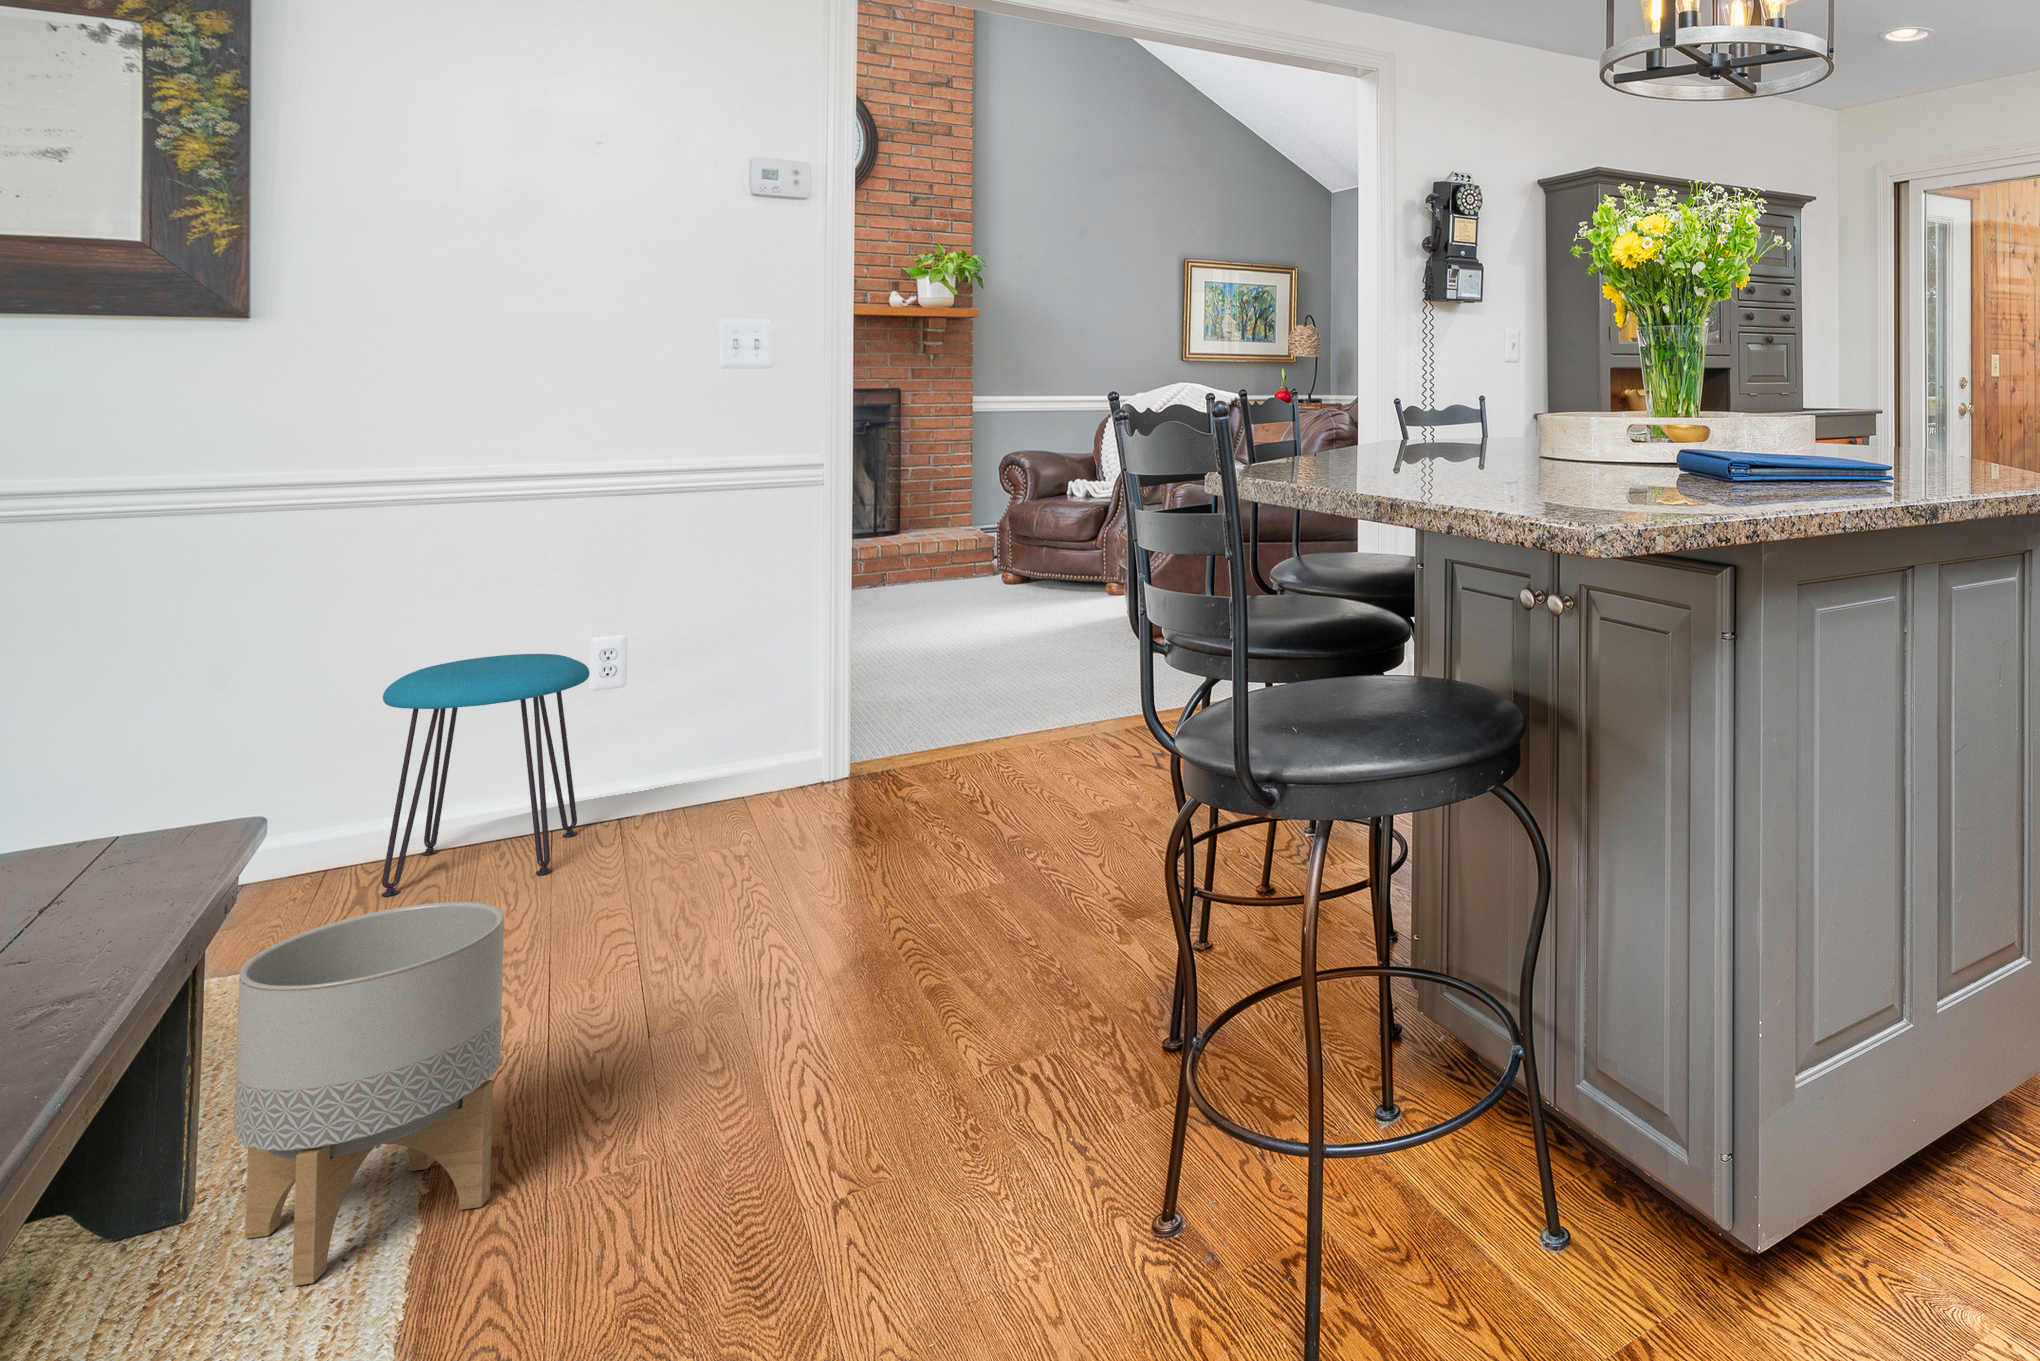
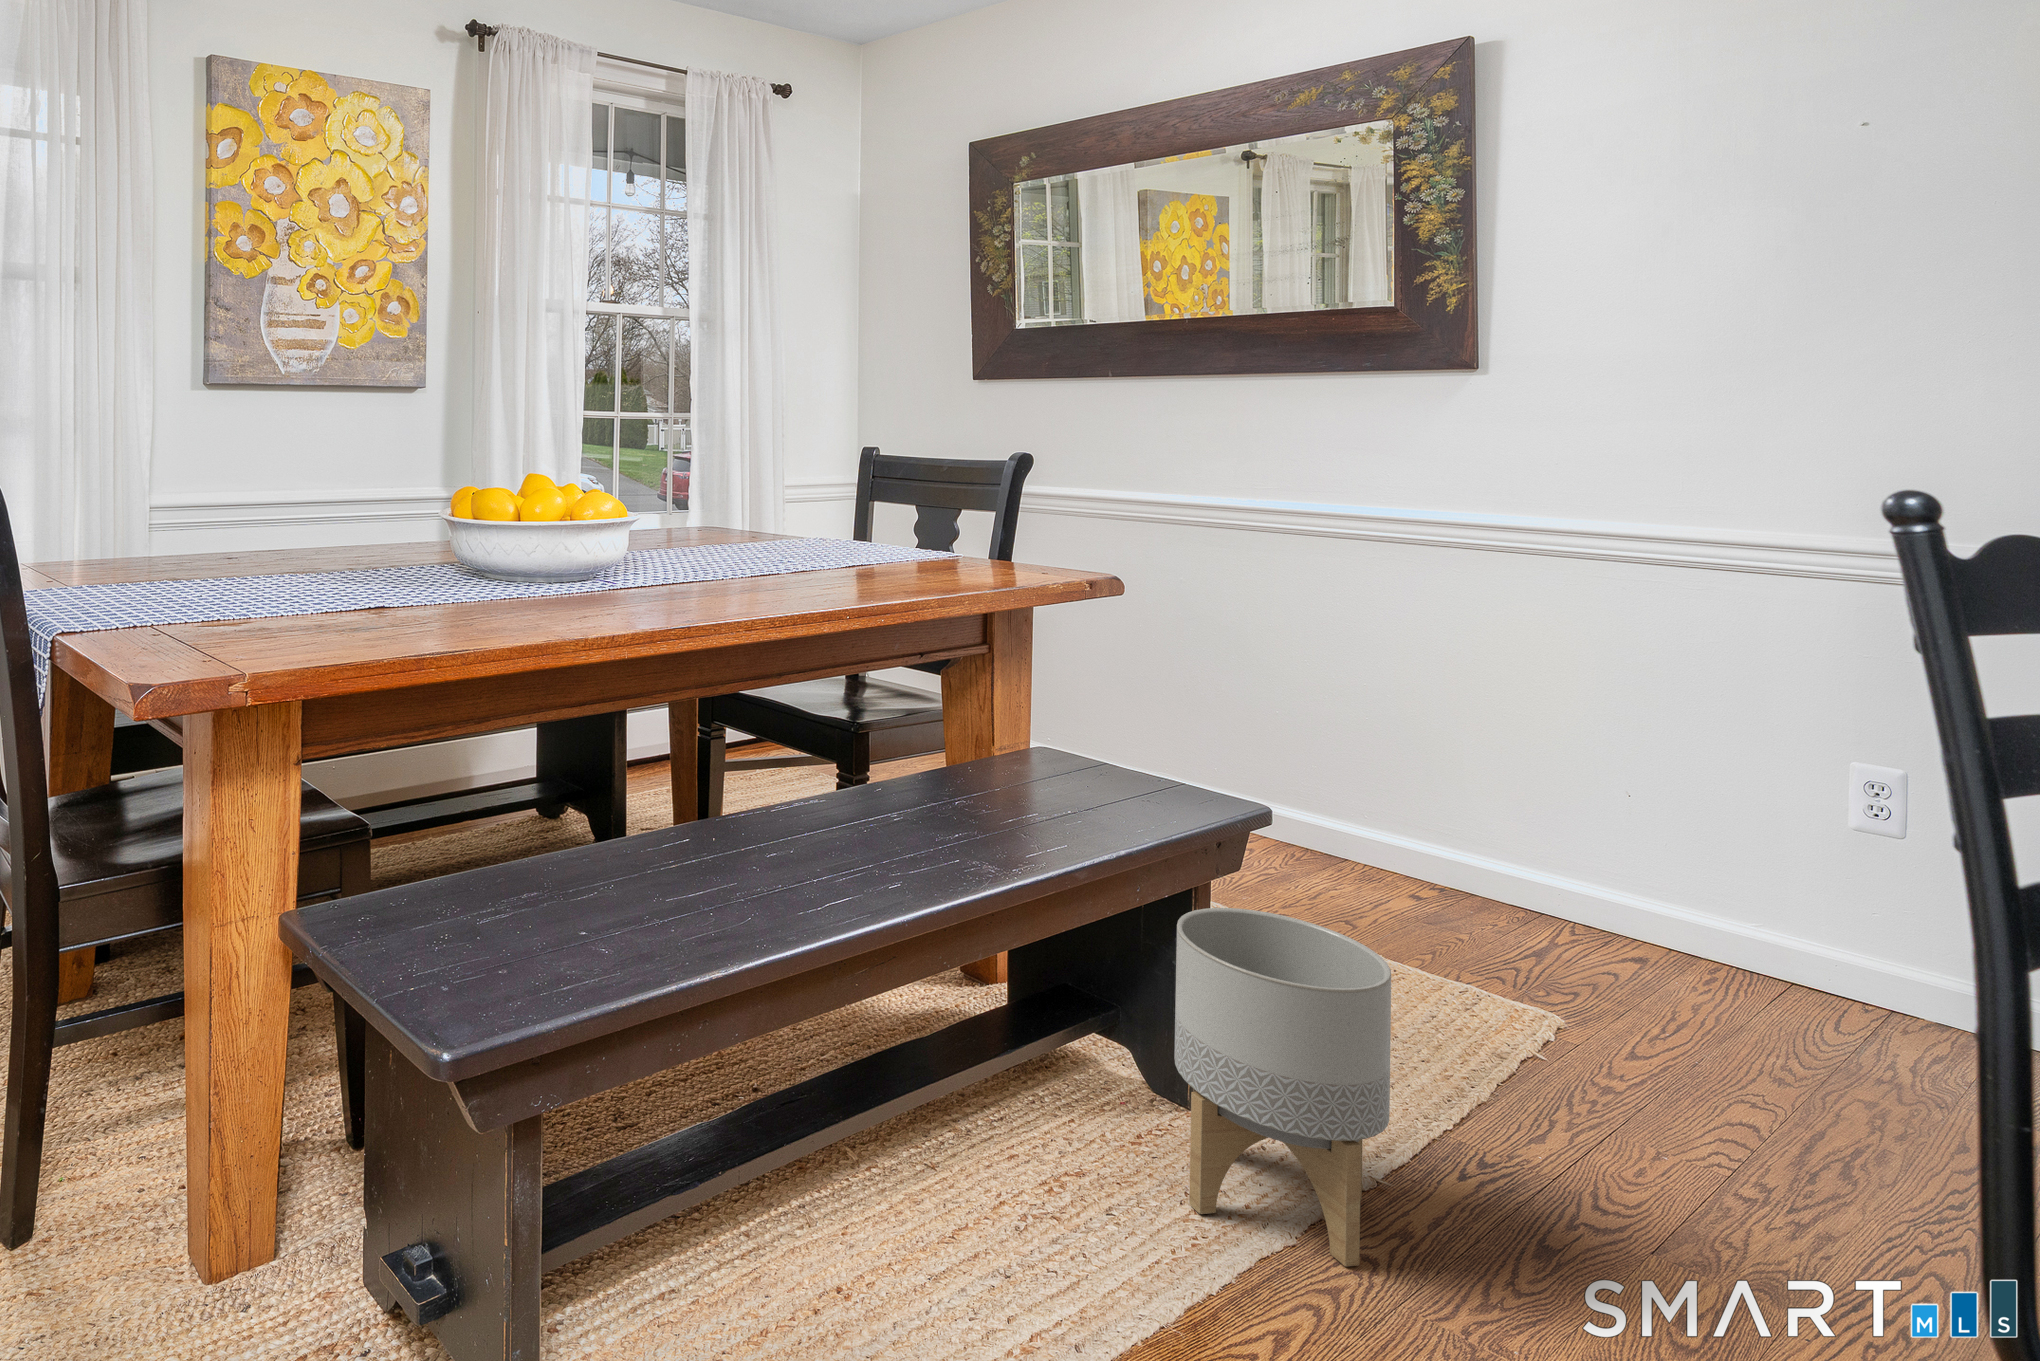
stool: present [381,654,589,896] -> none [1560,736,1816,1022]

